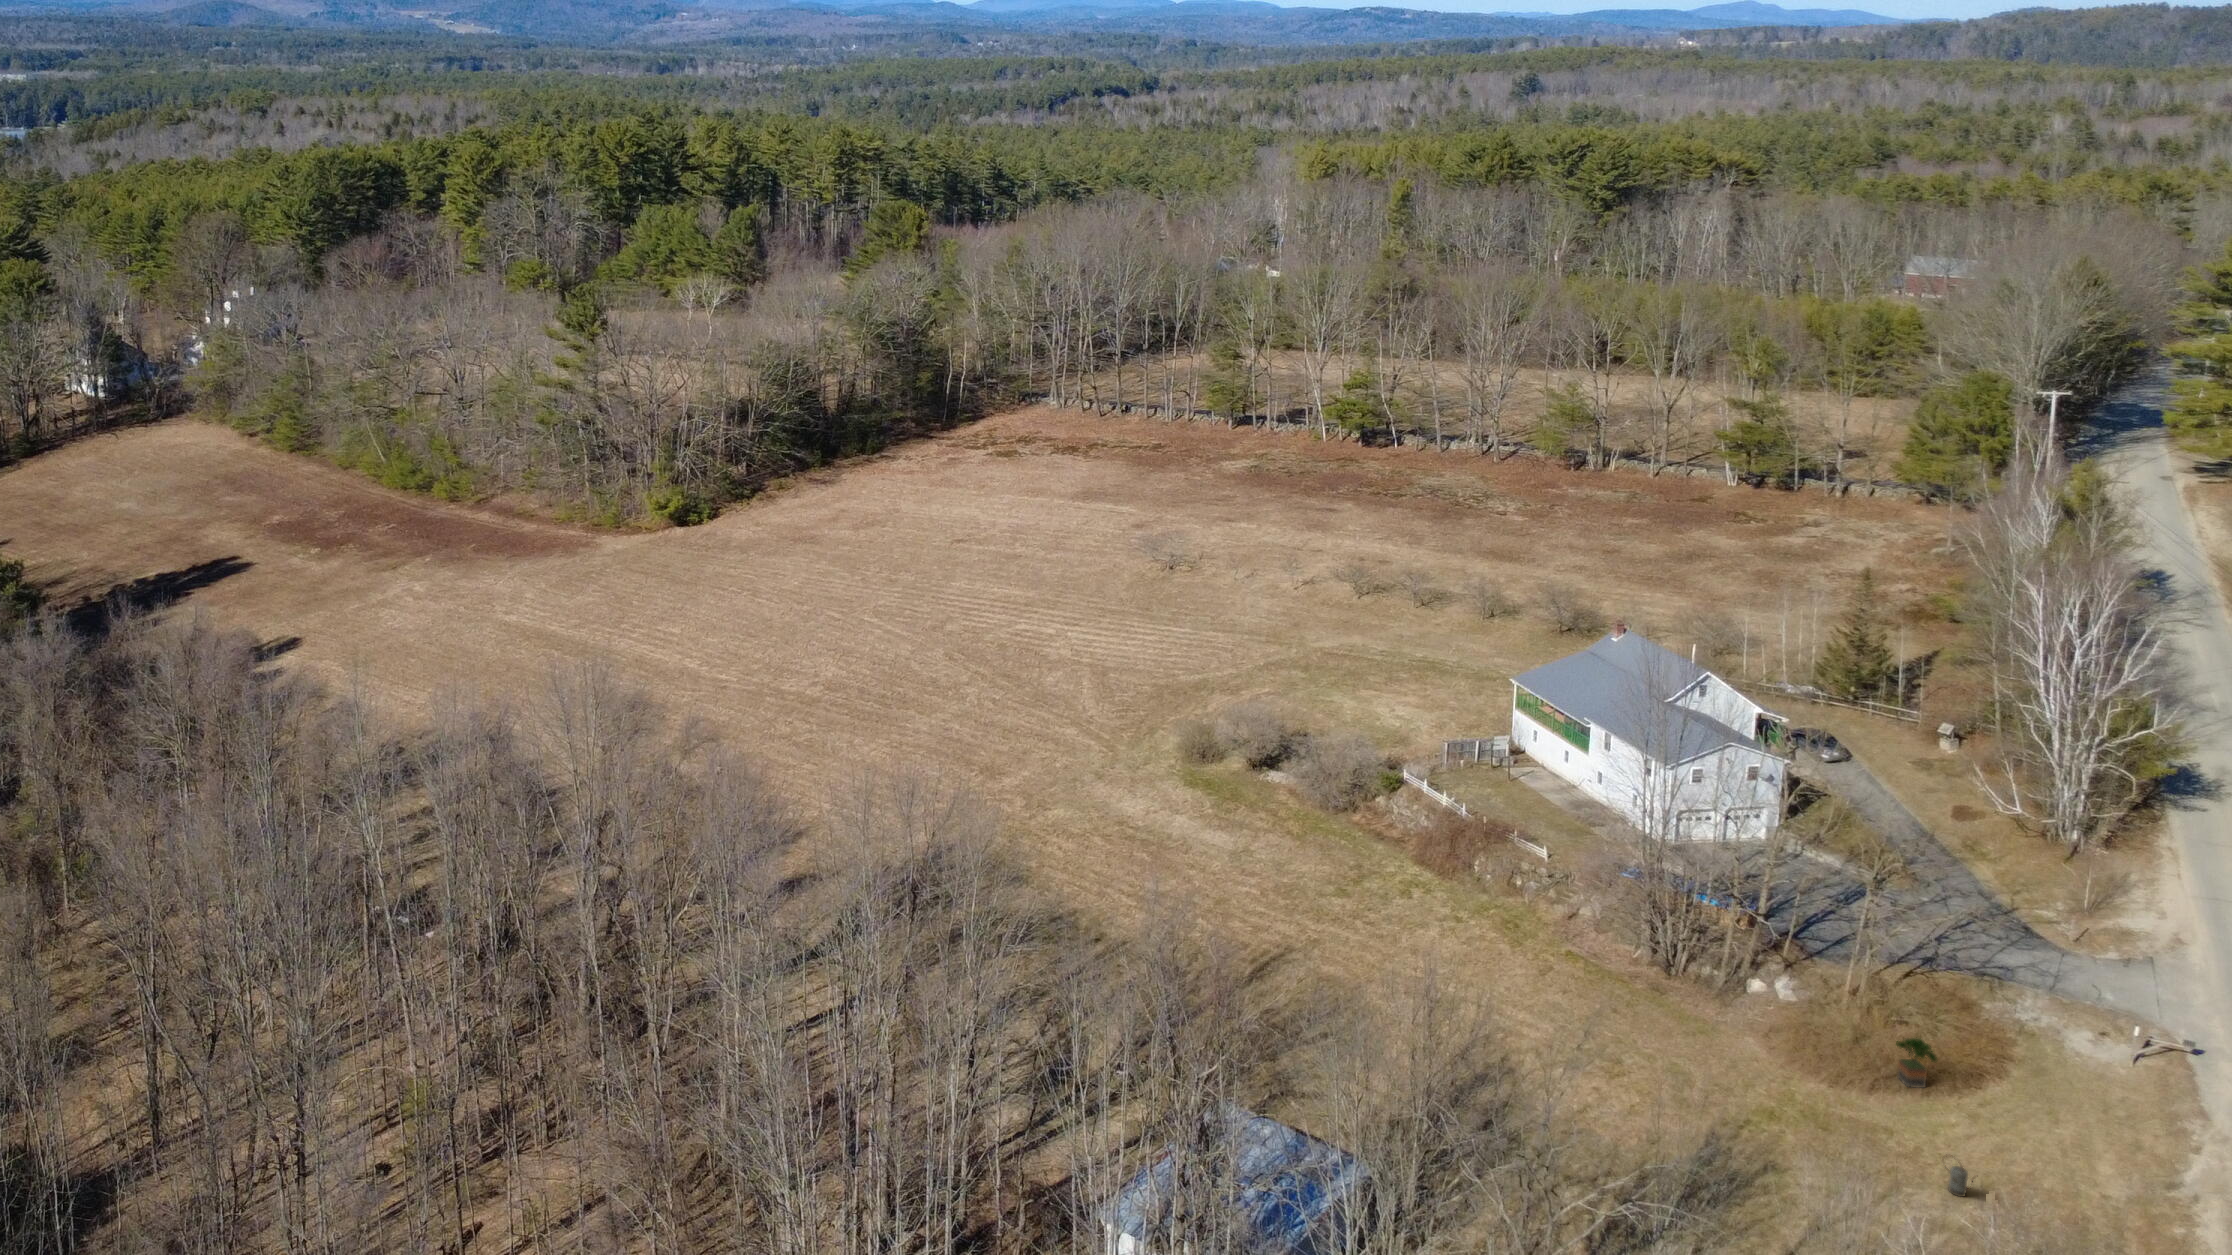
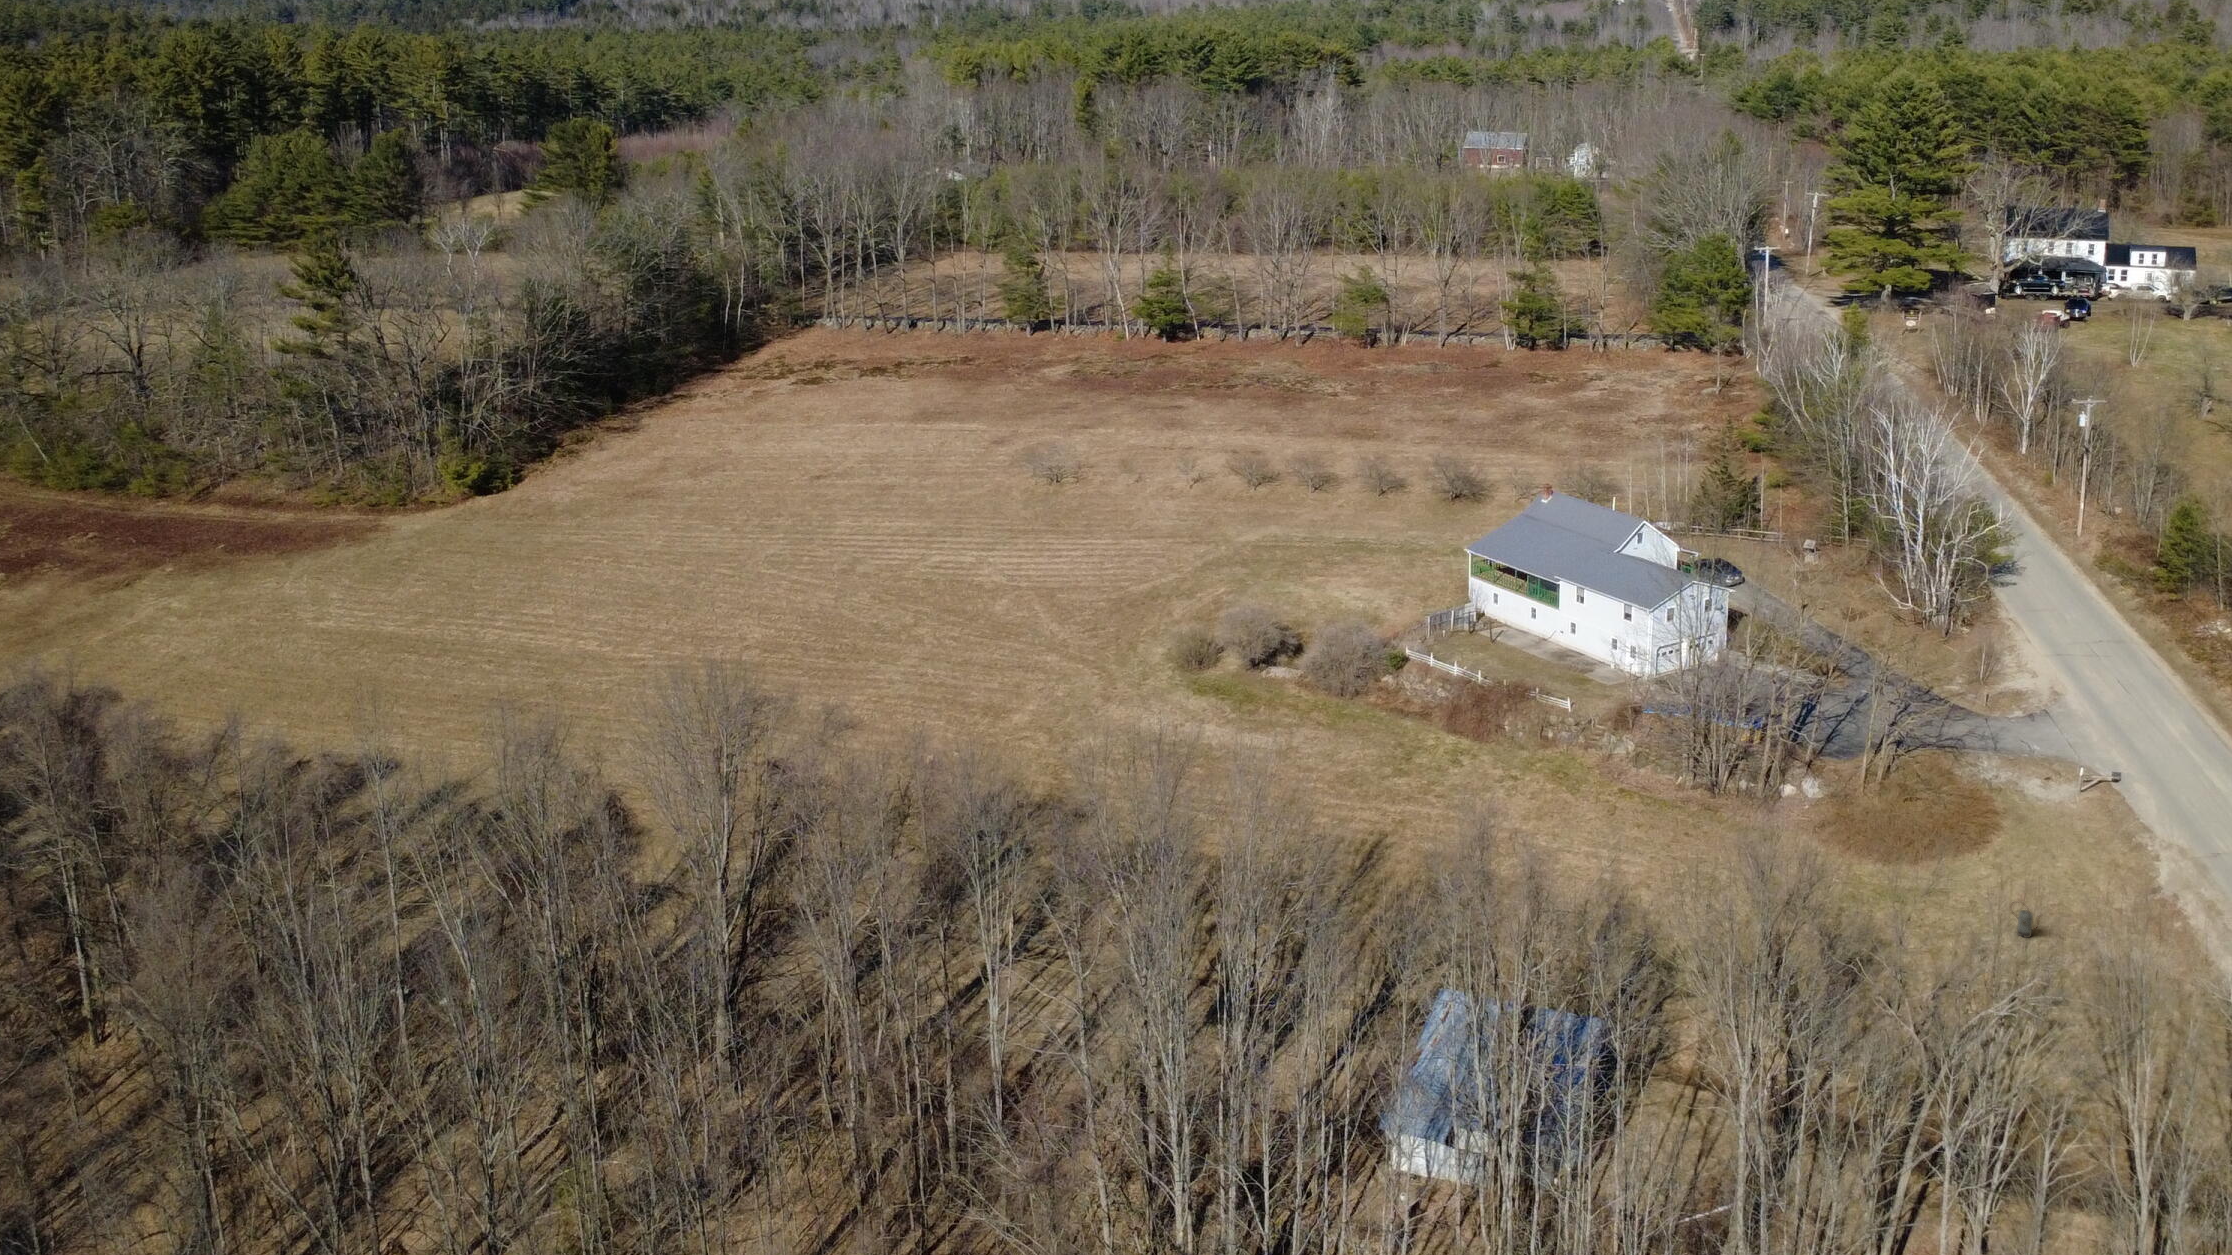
potted tree: present [1896,1037,1937,1088] -> none [1926,804,1962,852]

